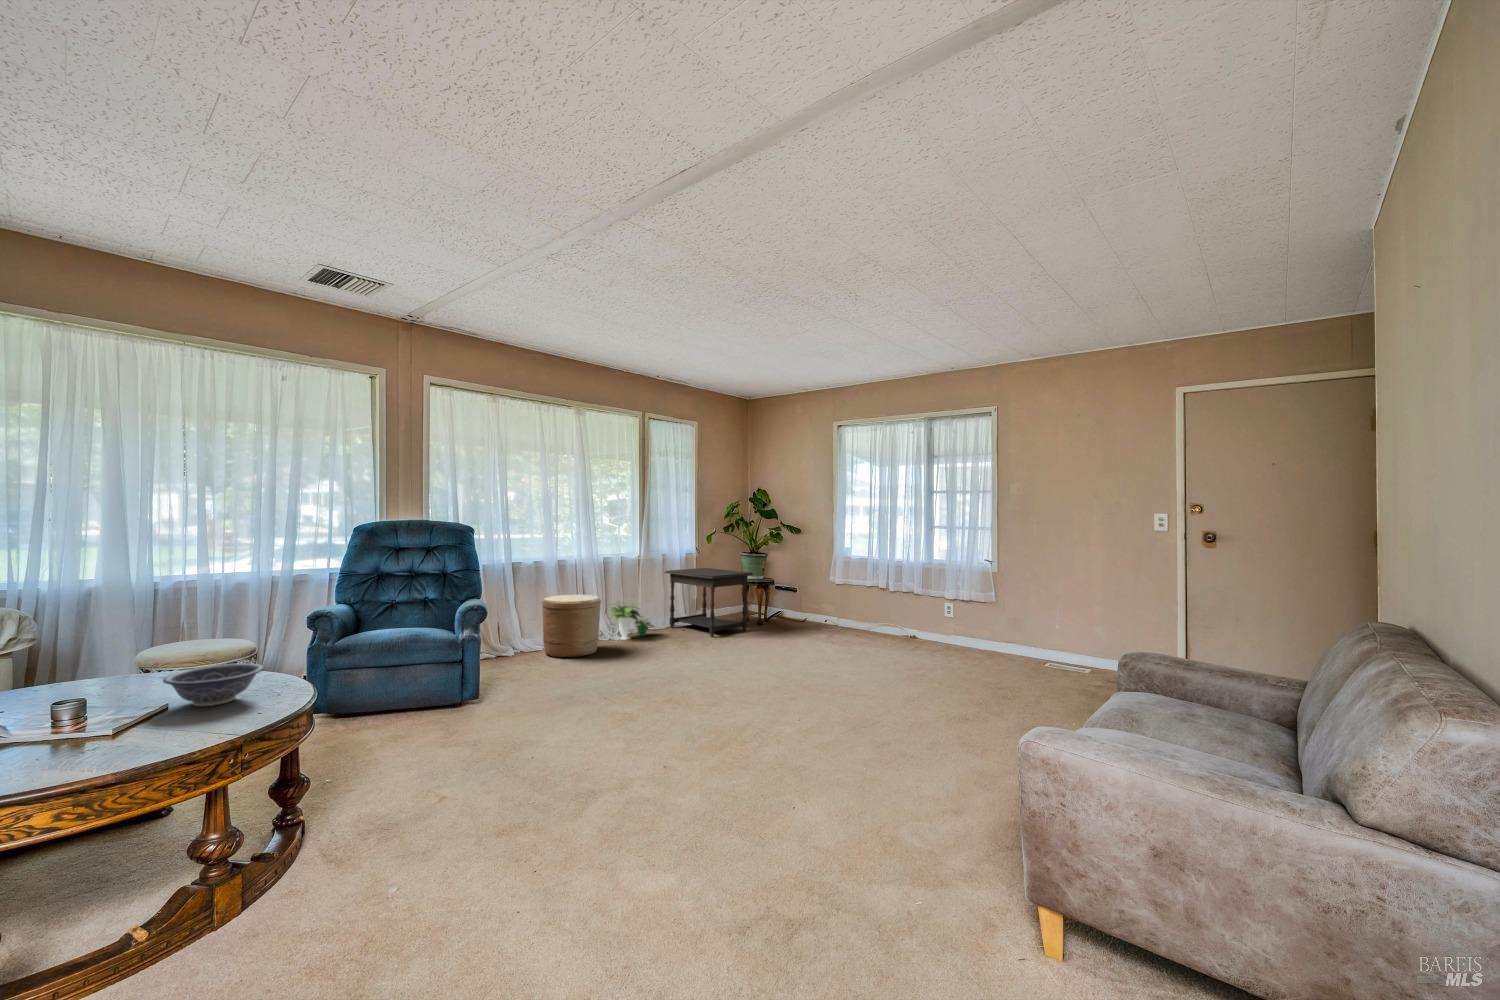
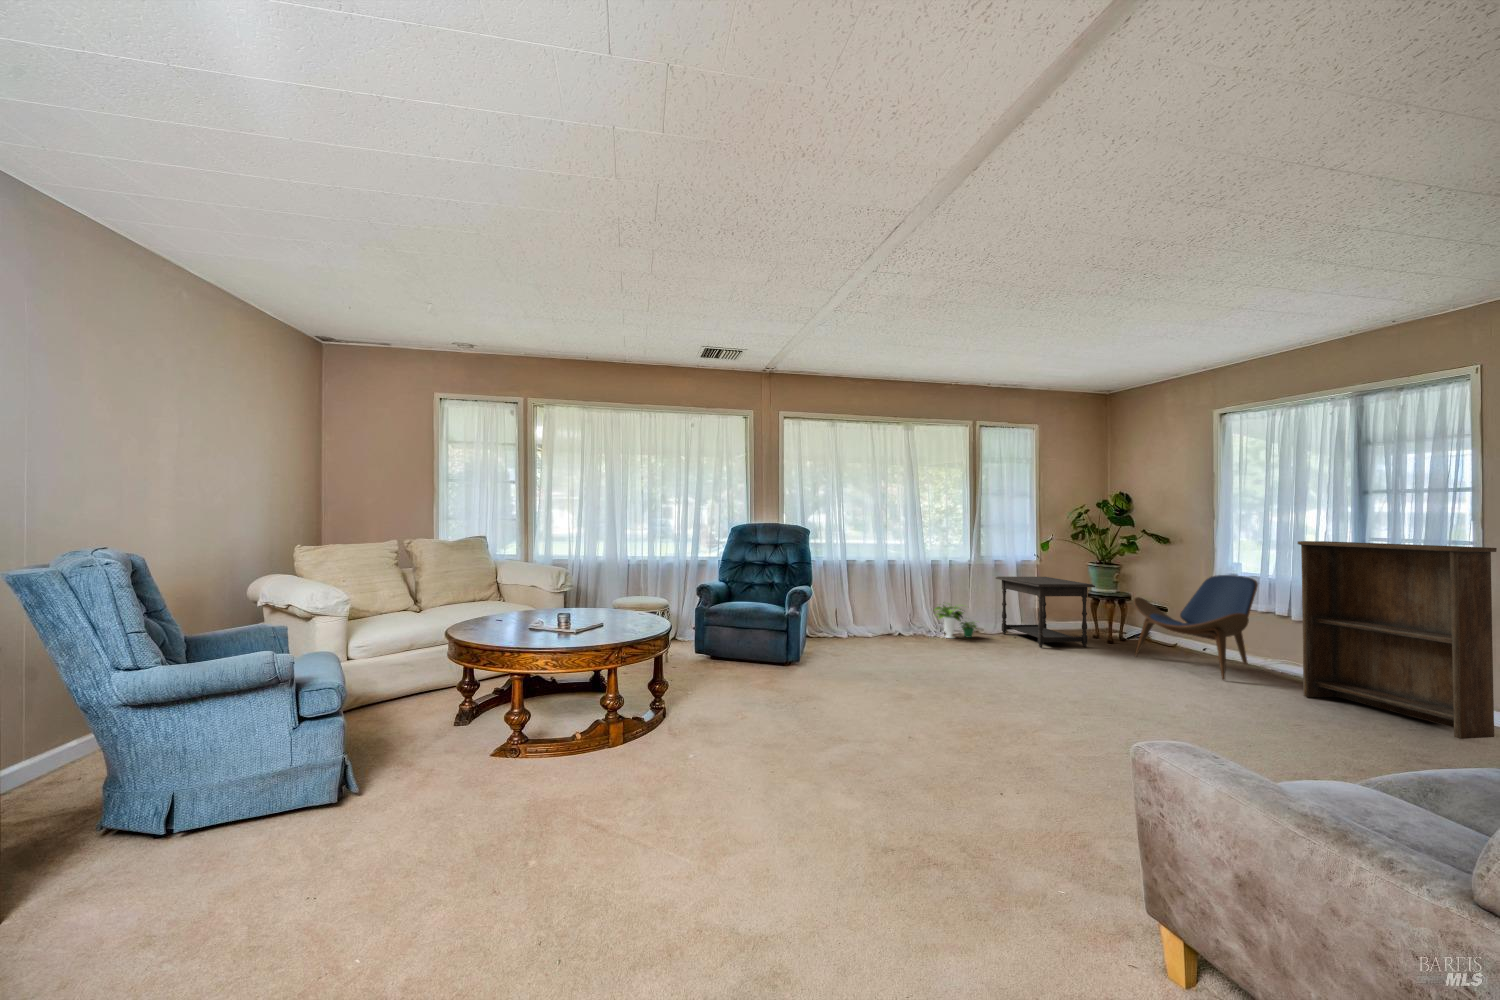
bookshelf: none [905,530,1012,665] -> present [1298,541,1497,739]
lounge chair: none [785,558,870,645] -> present [1134,575,1258,680]
woven basket: present [542,595,601,658] -> none [868,591,919,646]
decorative bowl: present [163,663,264,706] -> none [603,605,647,626]

